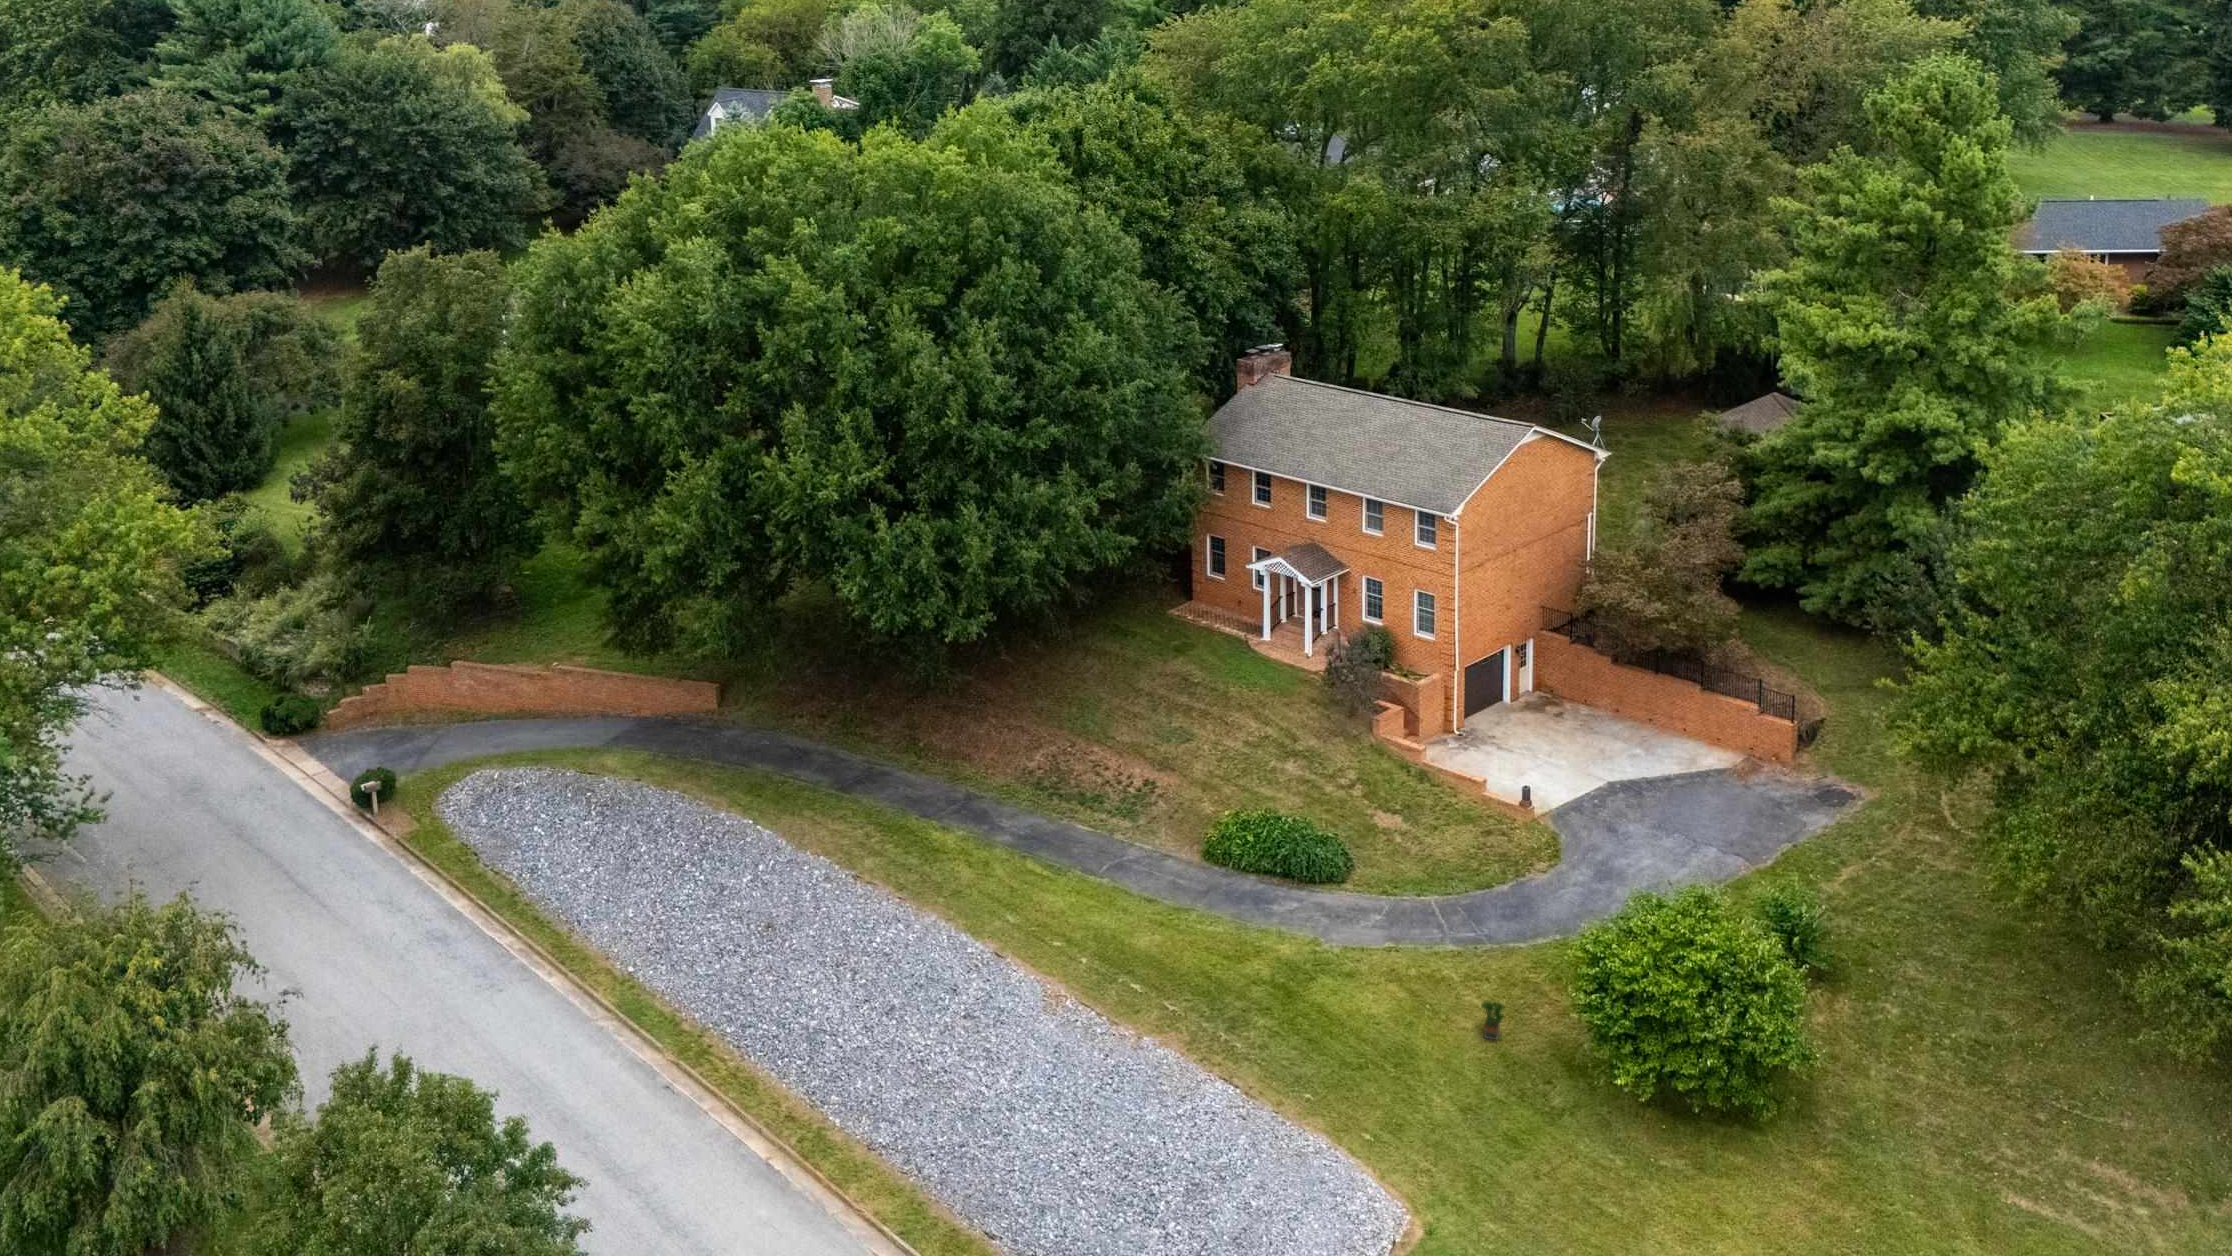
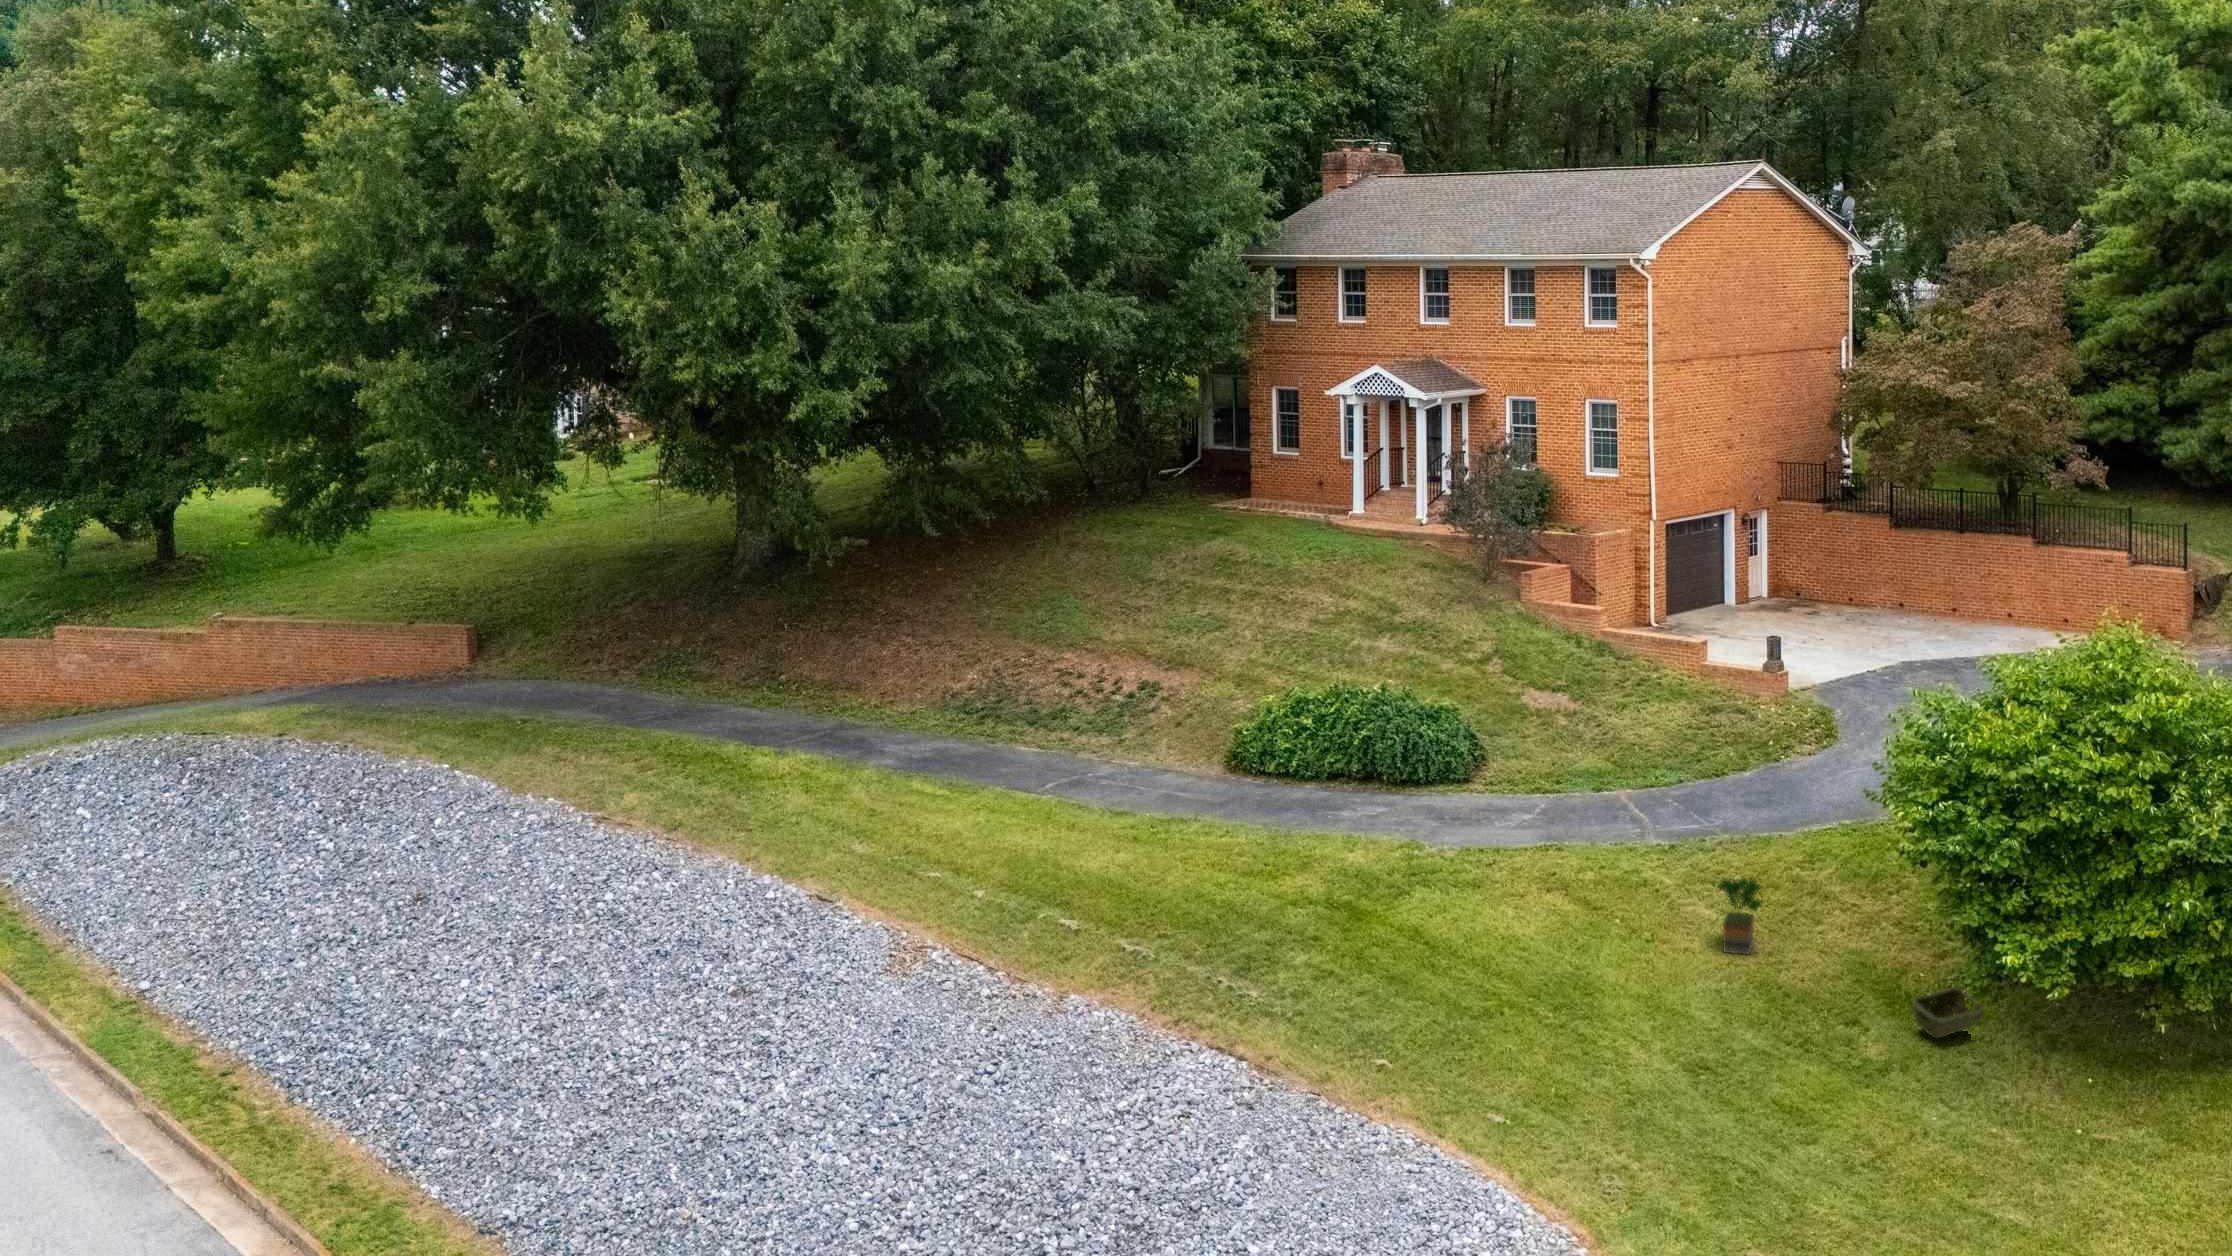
woven basket: none [1574,1078,1611,1107] -> present [1912,988,1985,1038]

